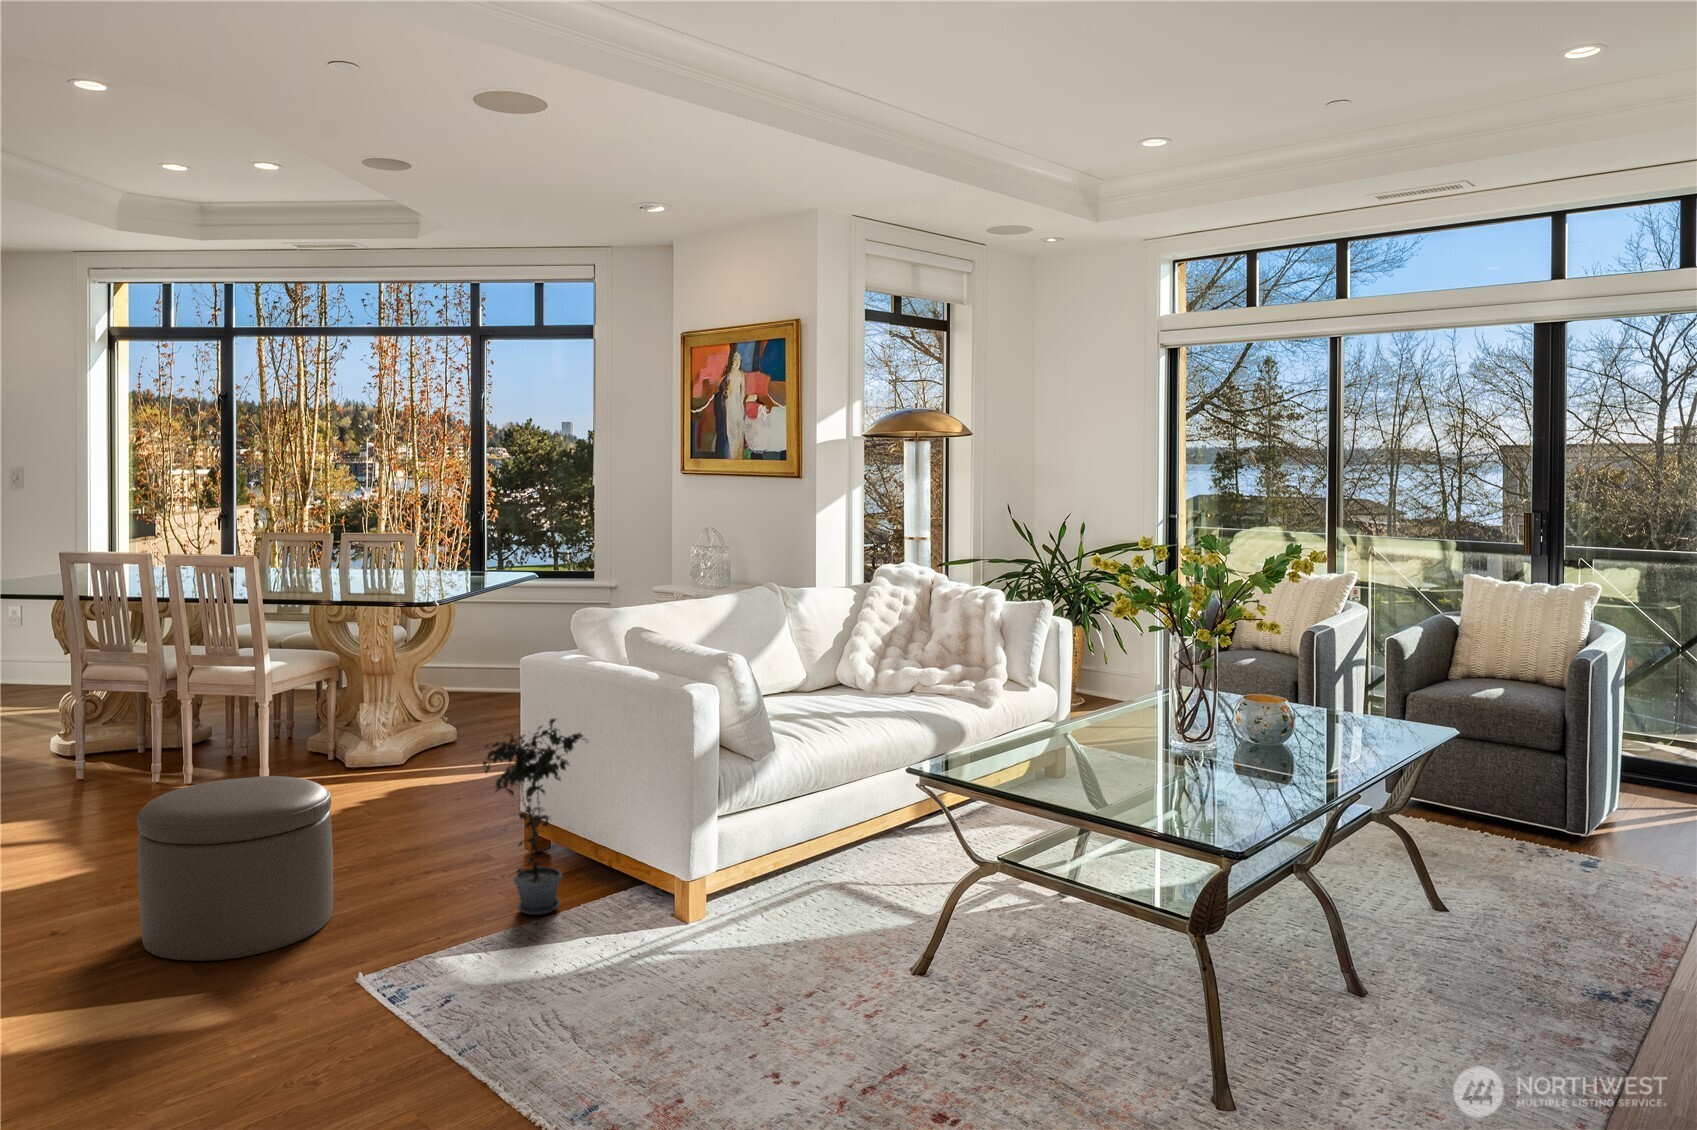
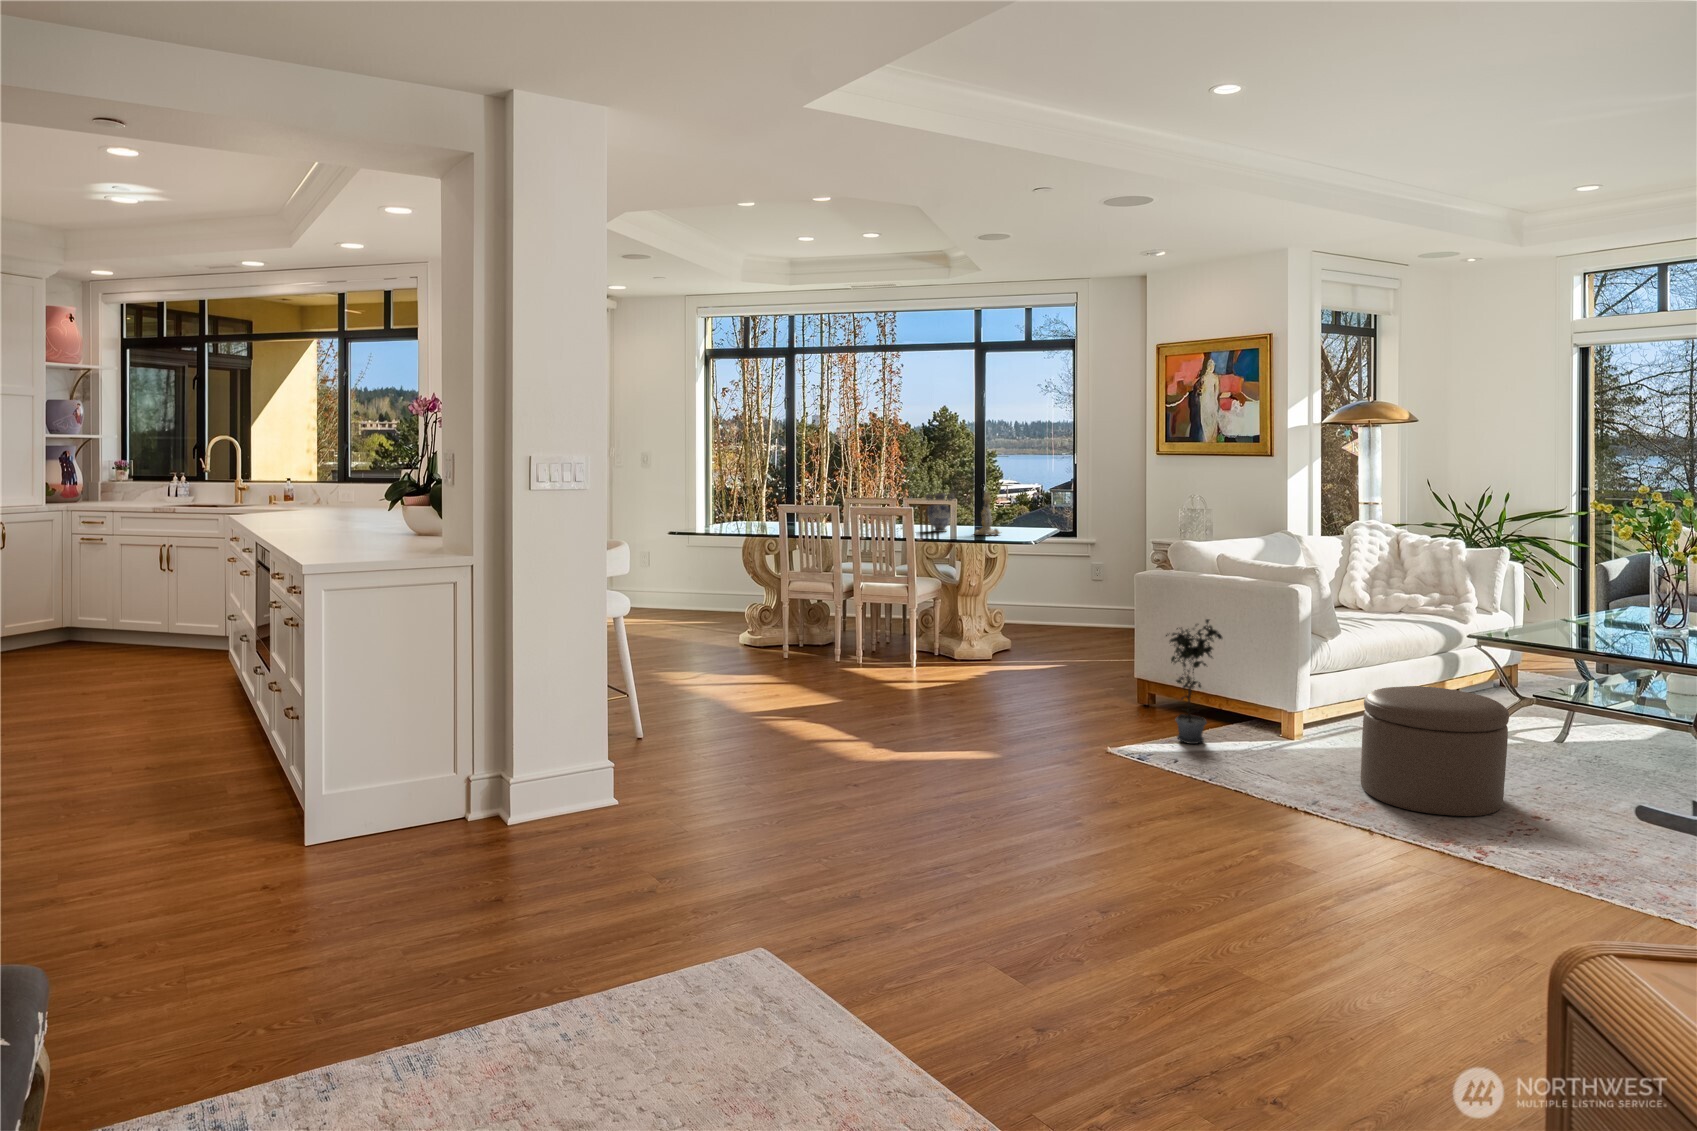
decorative vase: none [335,524,380,580] -> present [926,493,954,532]
candlestick: none [397,524,439,585] -> present [974,493,1000,535]
ottoman: present [137,776,333,961] -> present [1361,686,1509,816]

